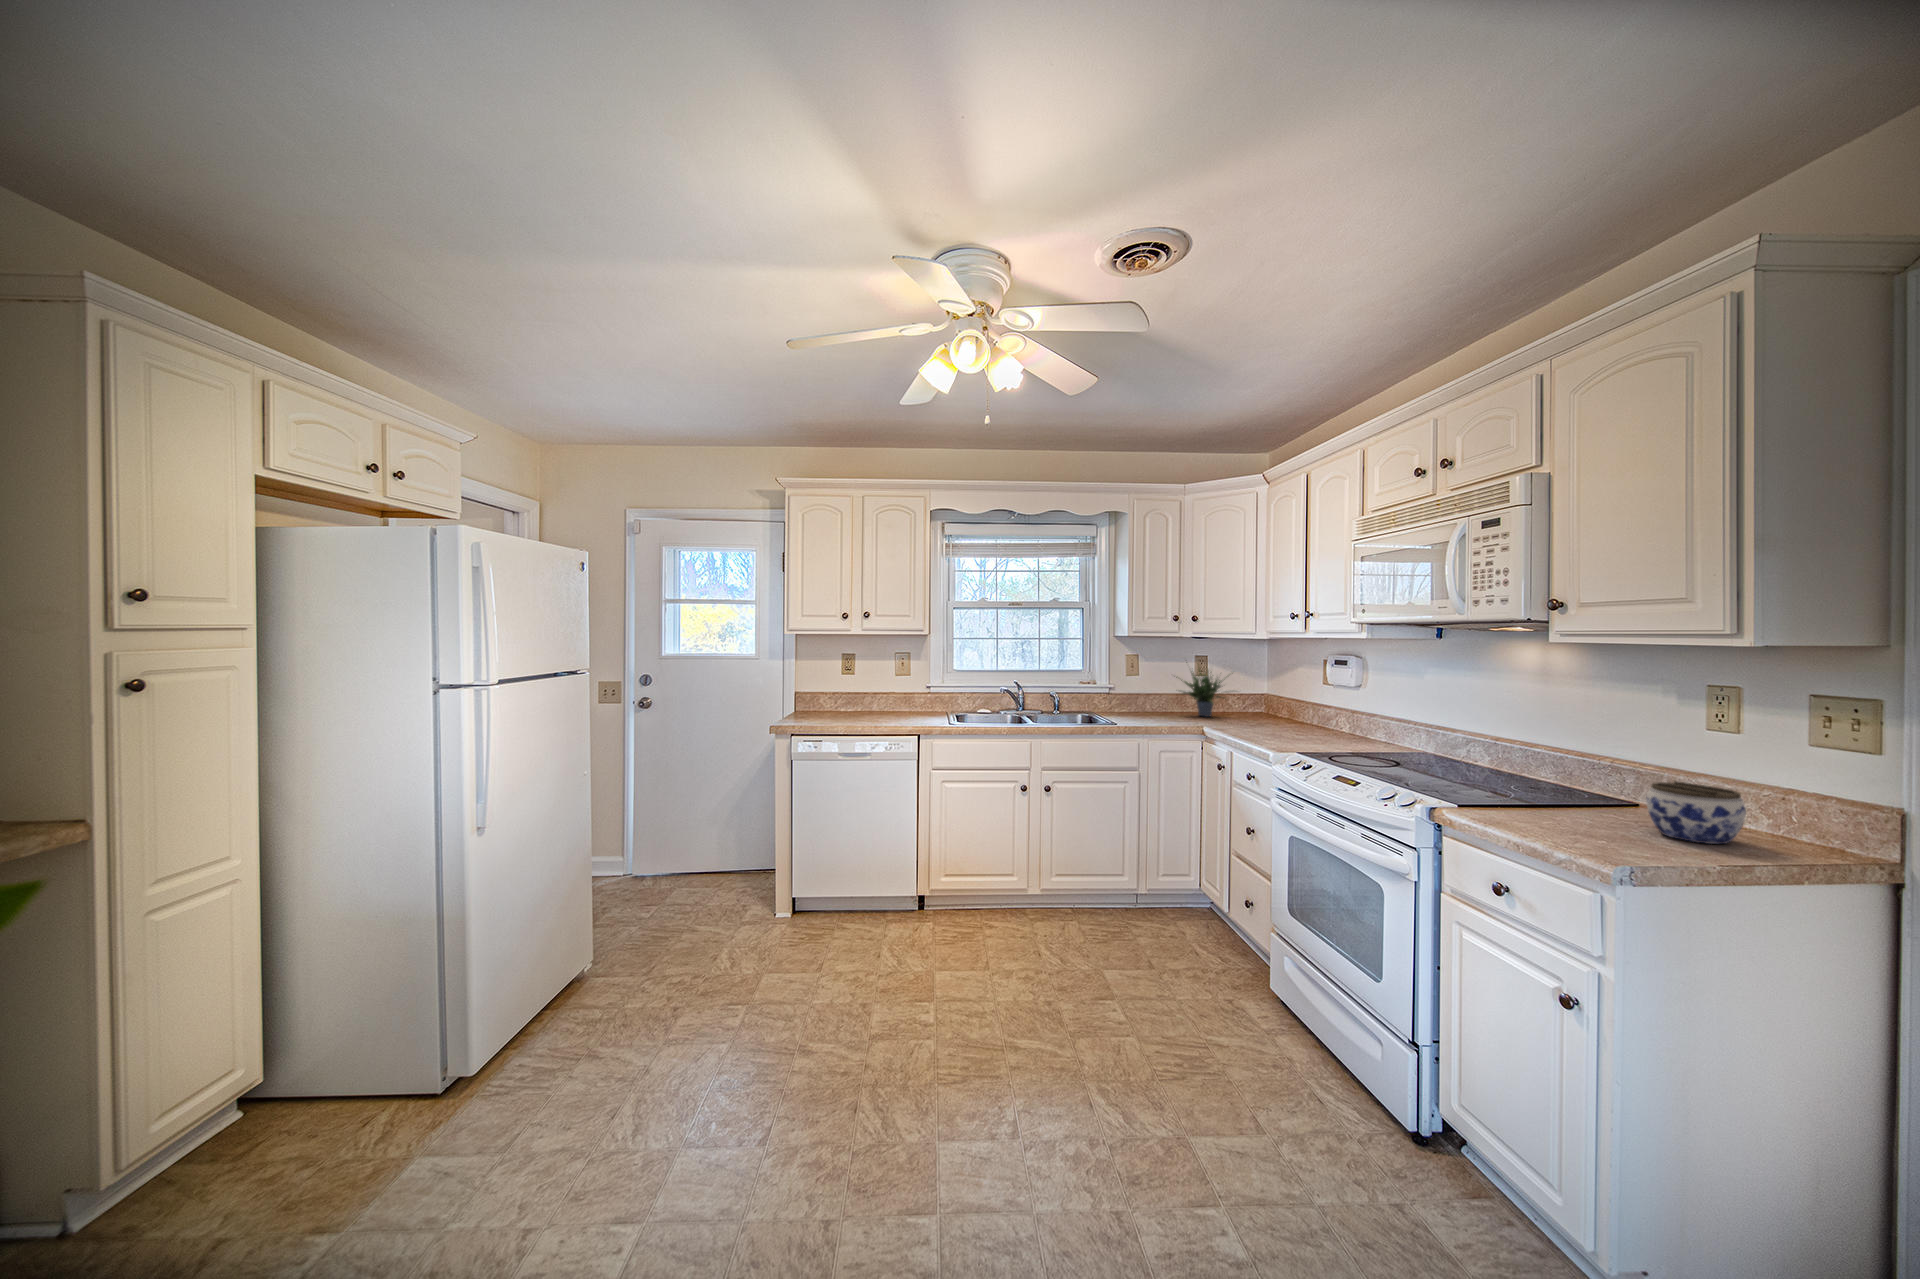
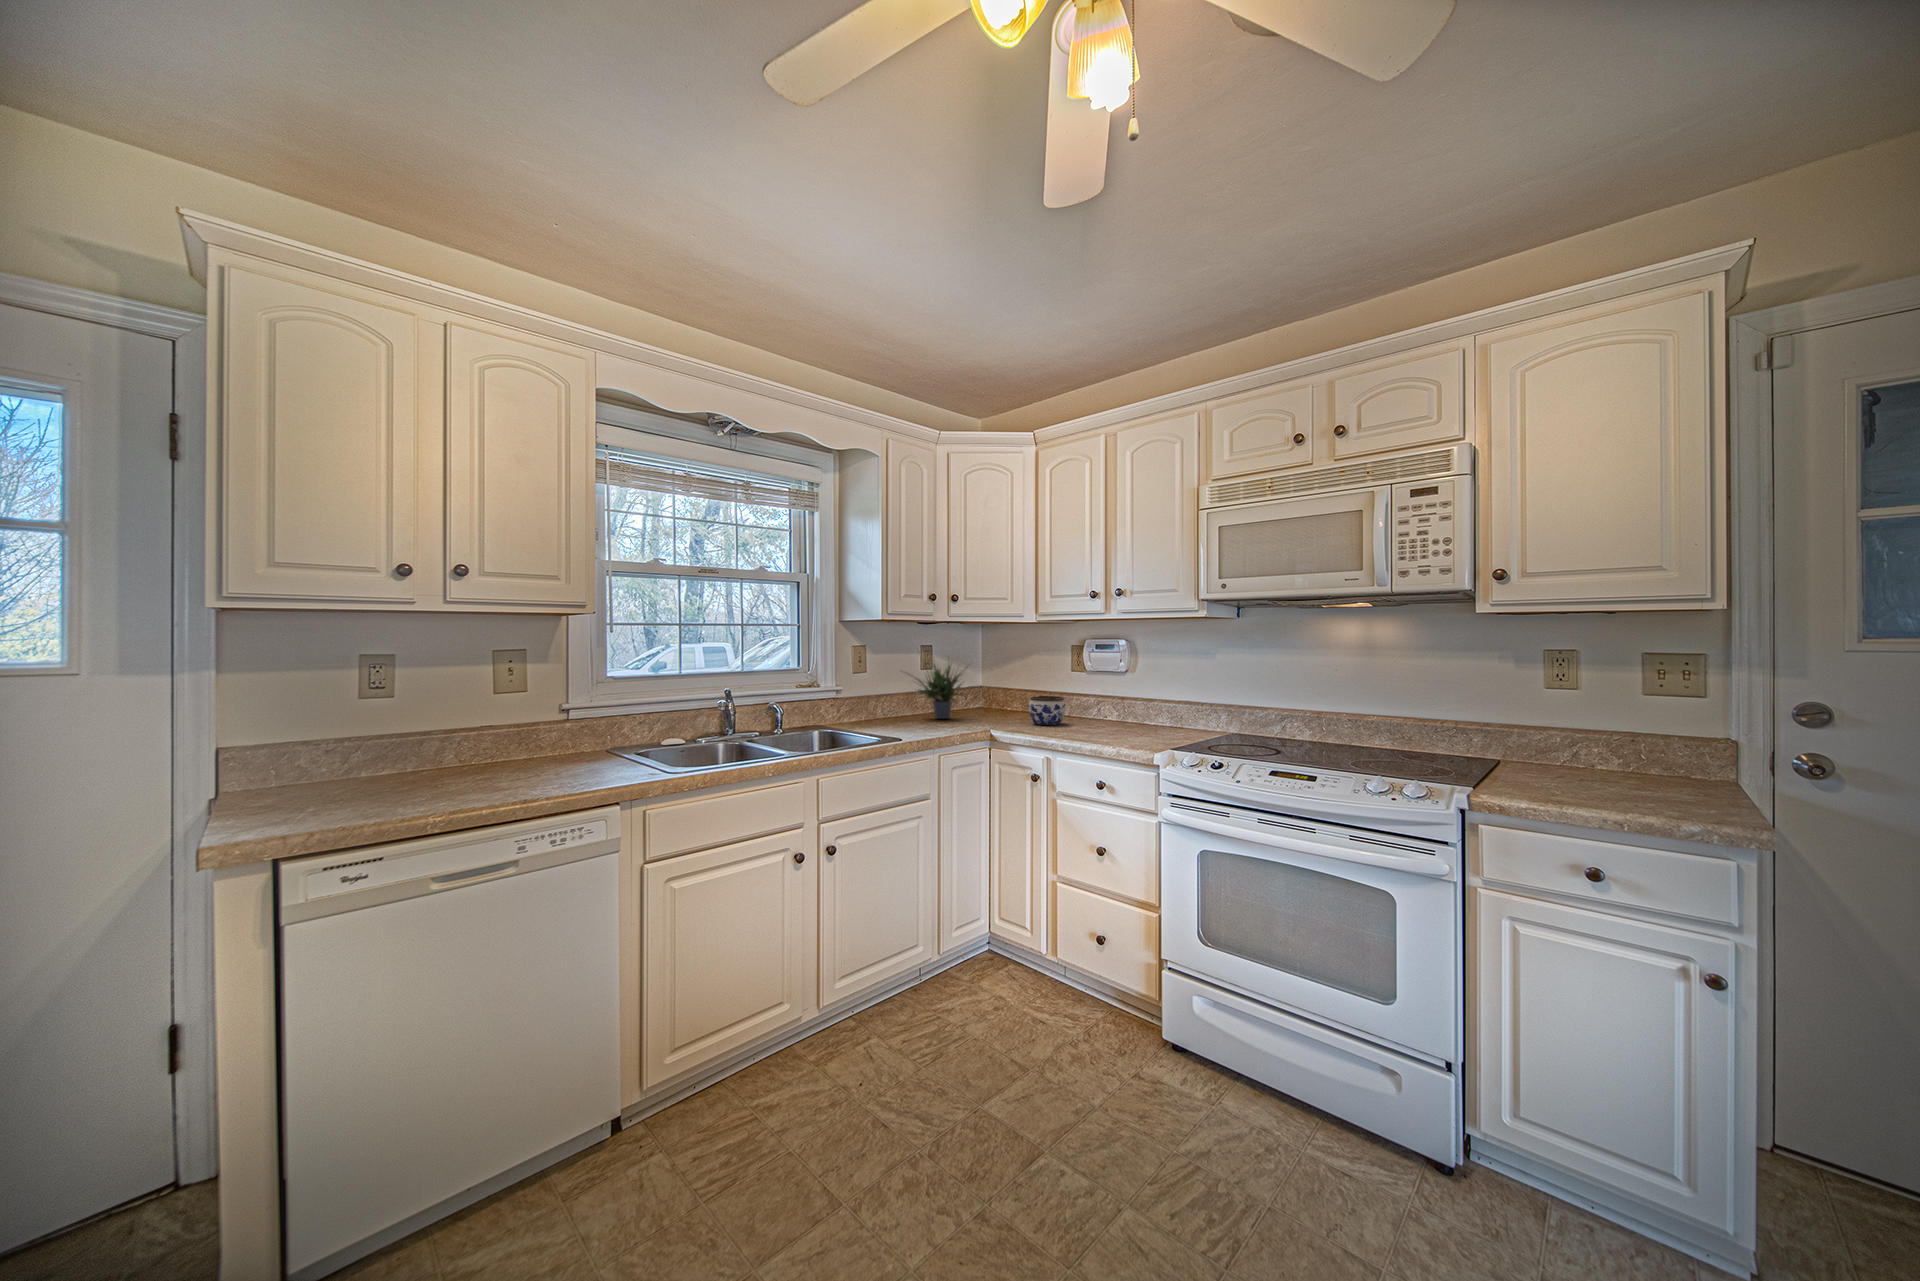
jar: present [1646,781,1746,844] -> present [1029,696,1066,725]

